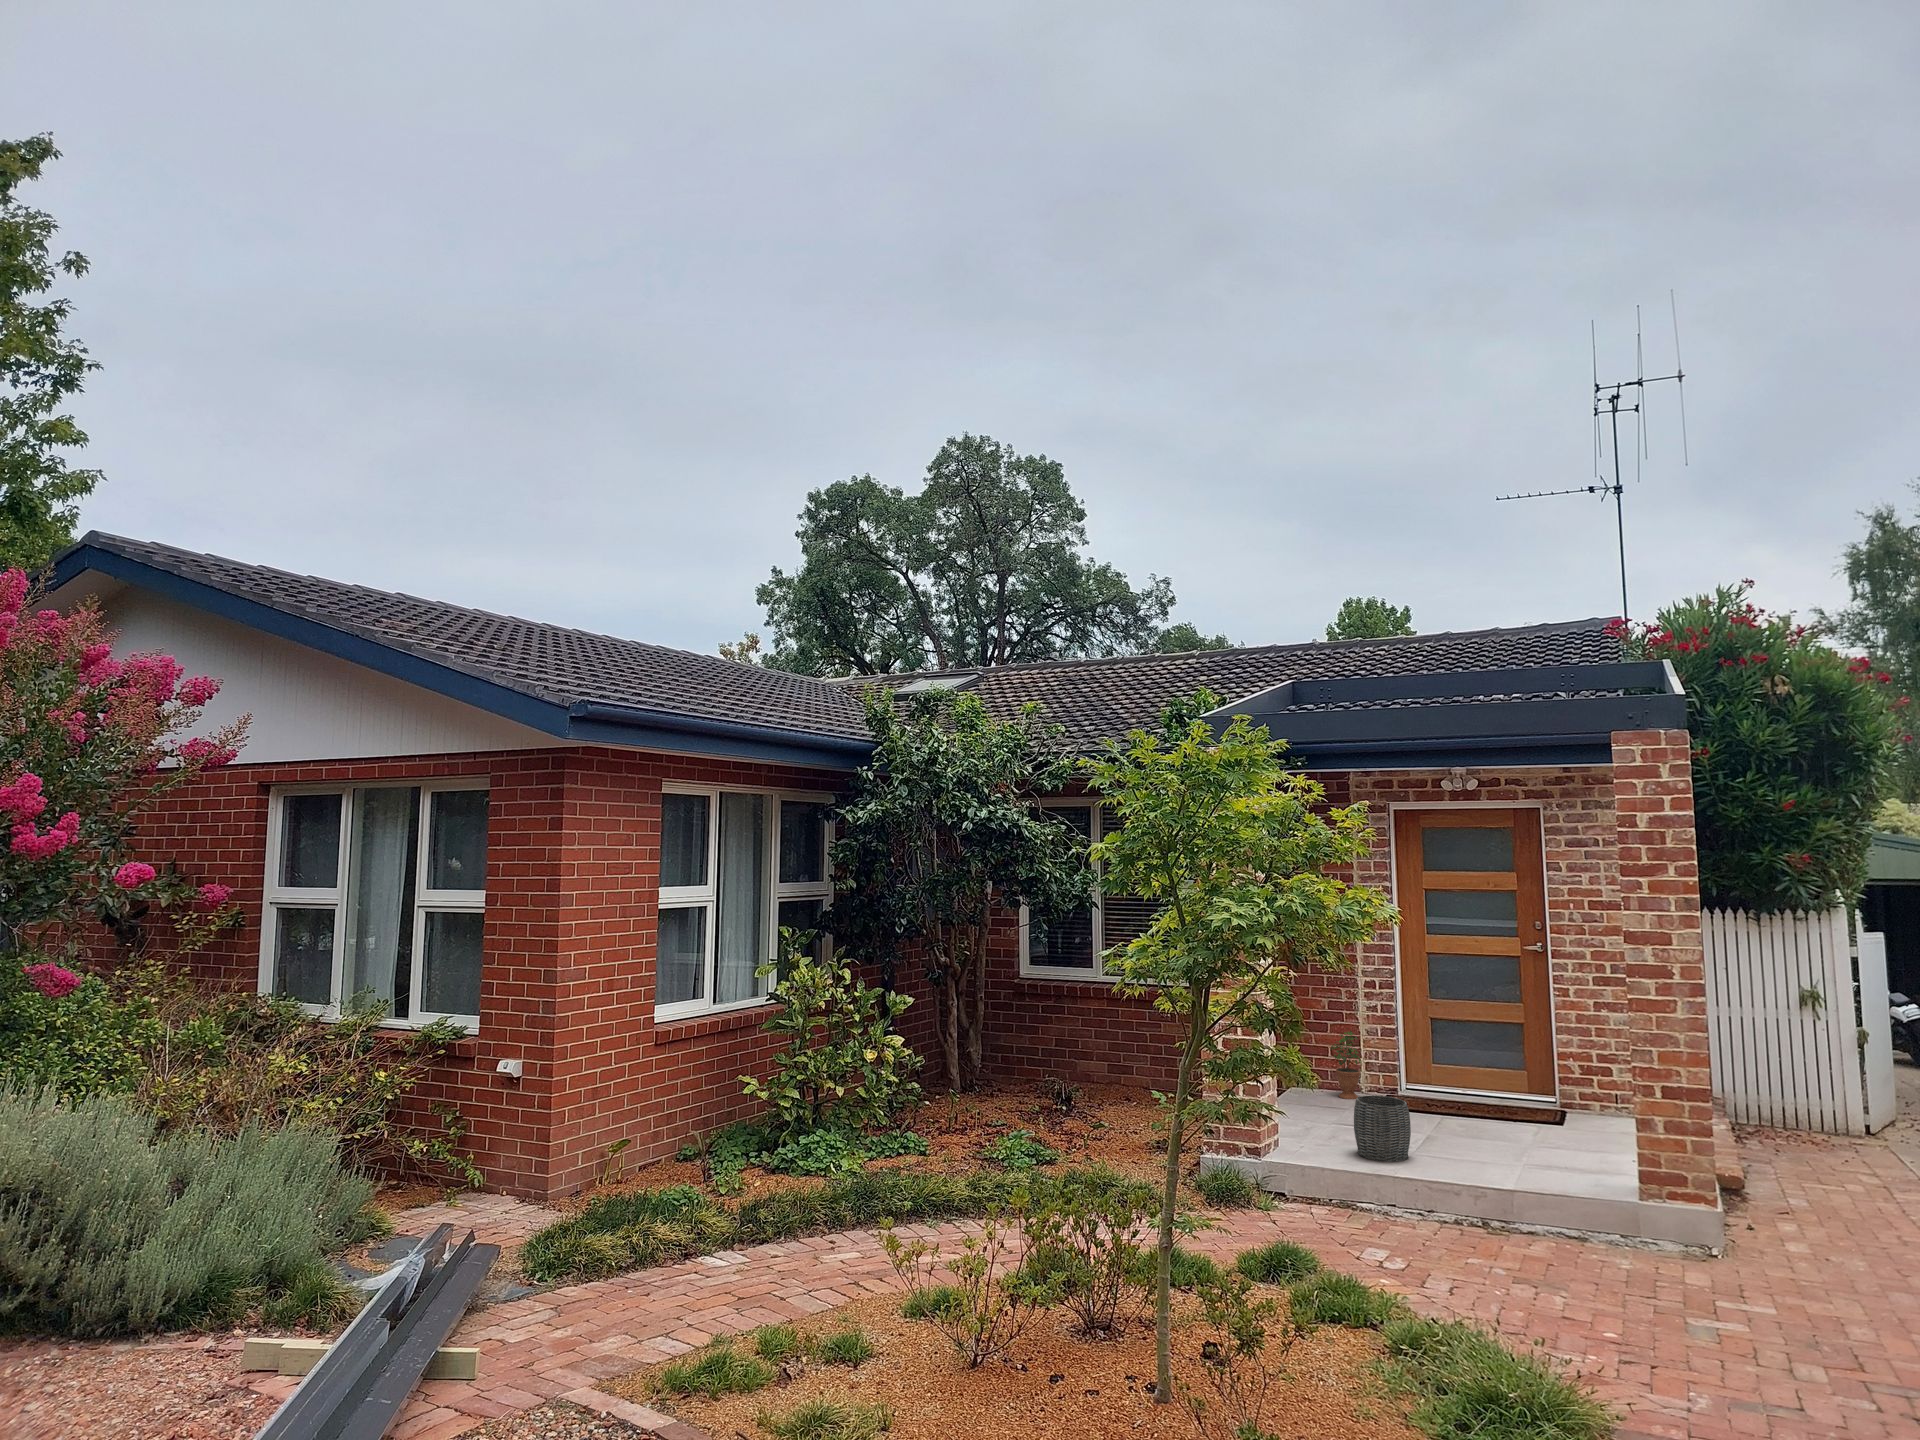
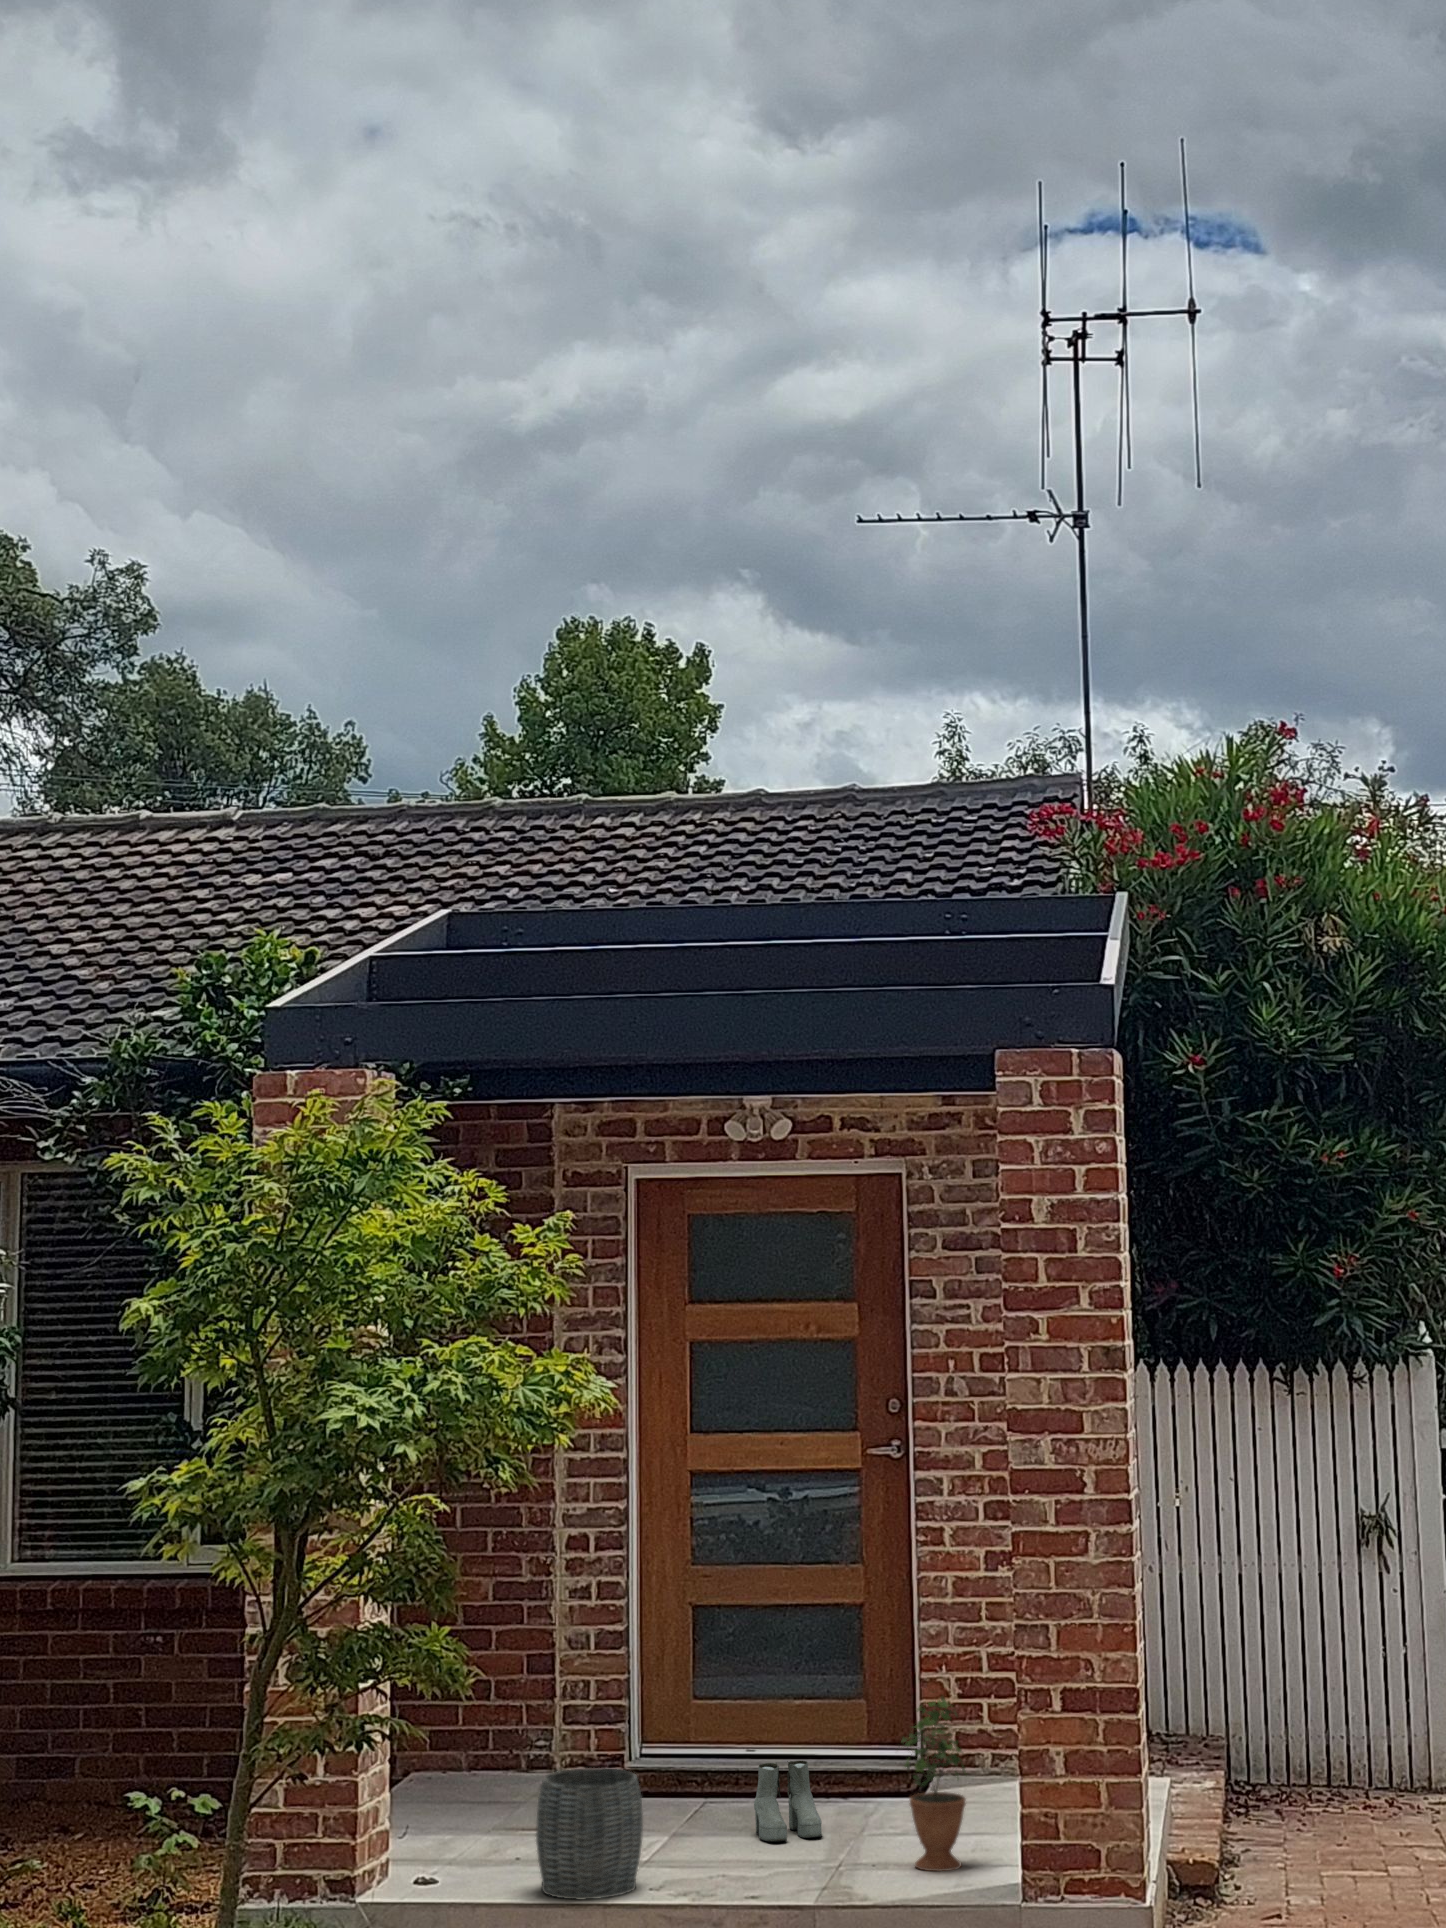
potted plant: present [1330,1031,1361,1099] -> present [901,1696,966,1871]
boots: none [1470,1101,1509,1141] -> present [754,1761,822,1842]

